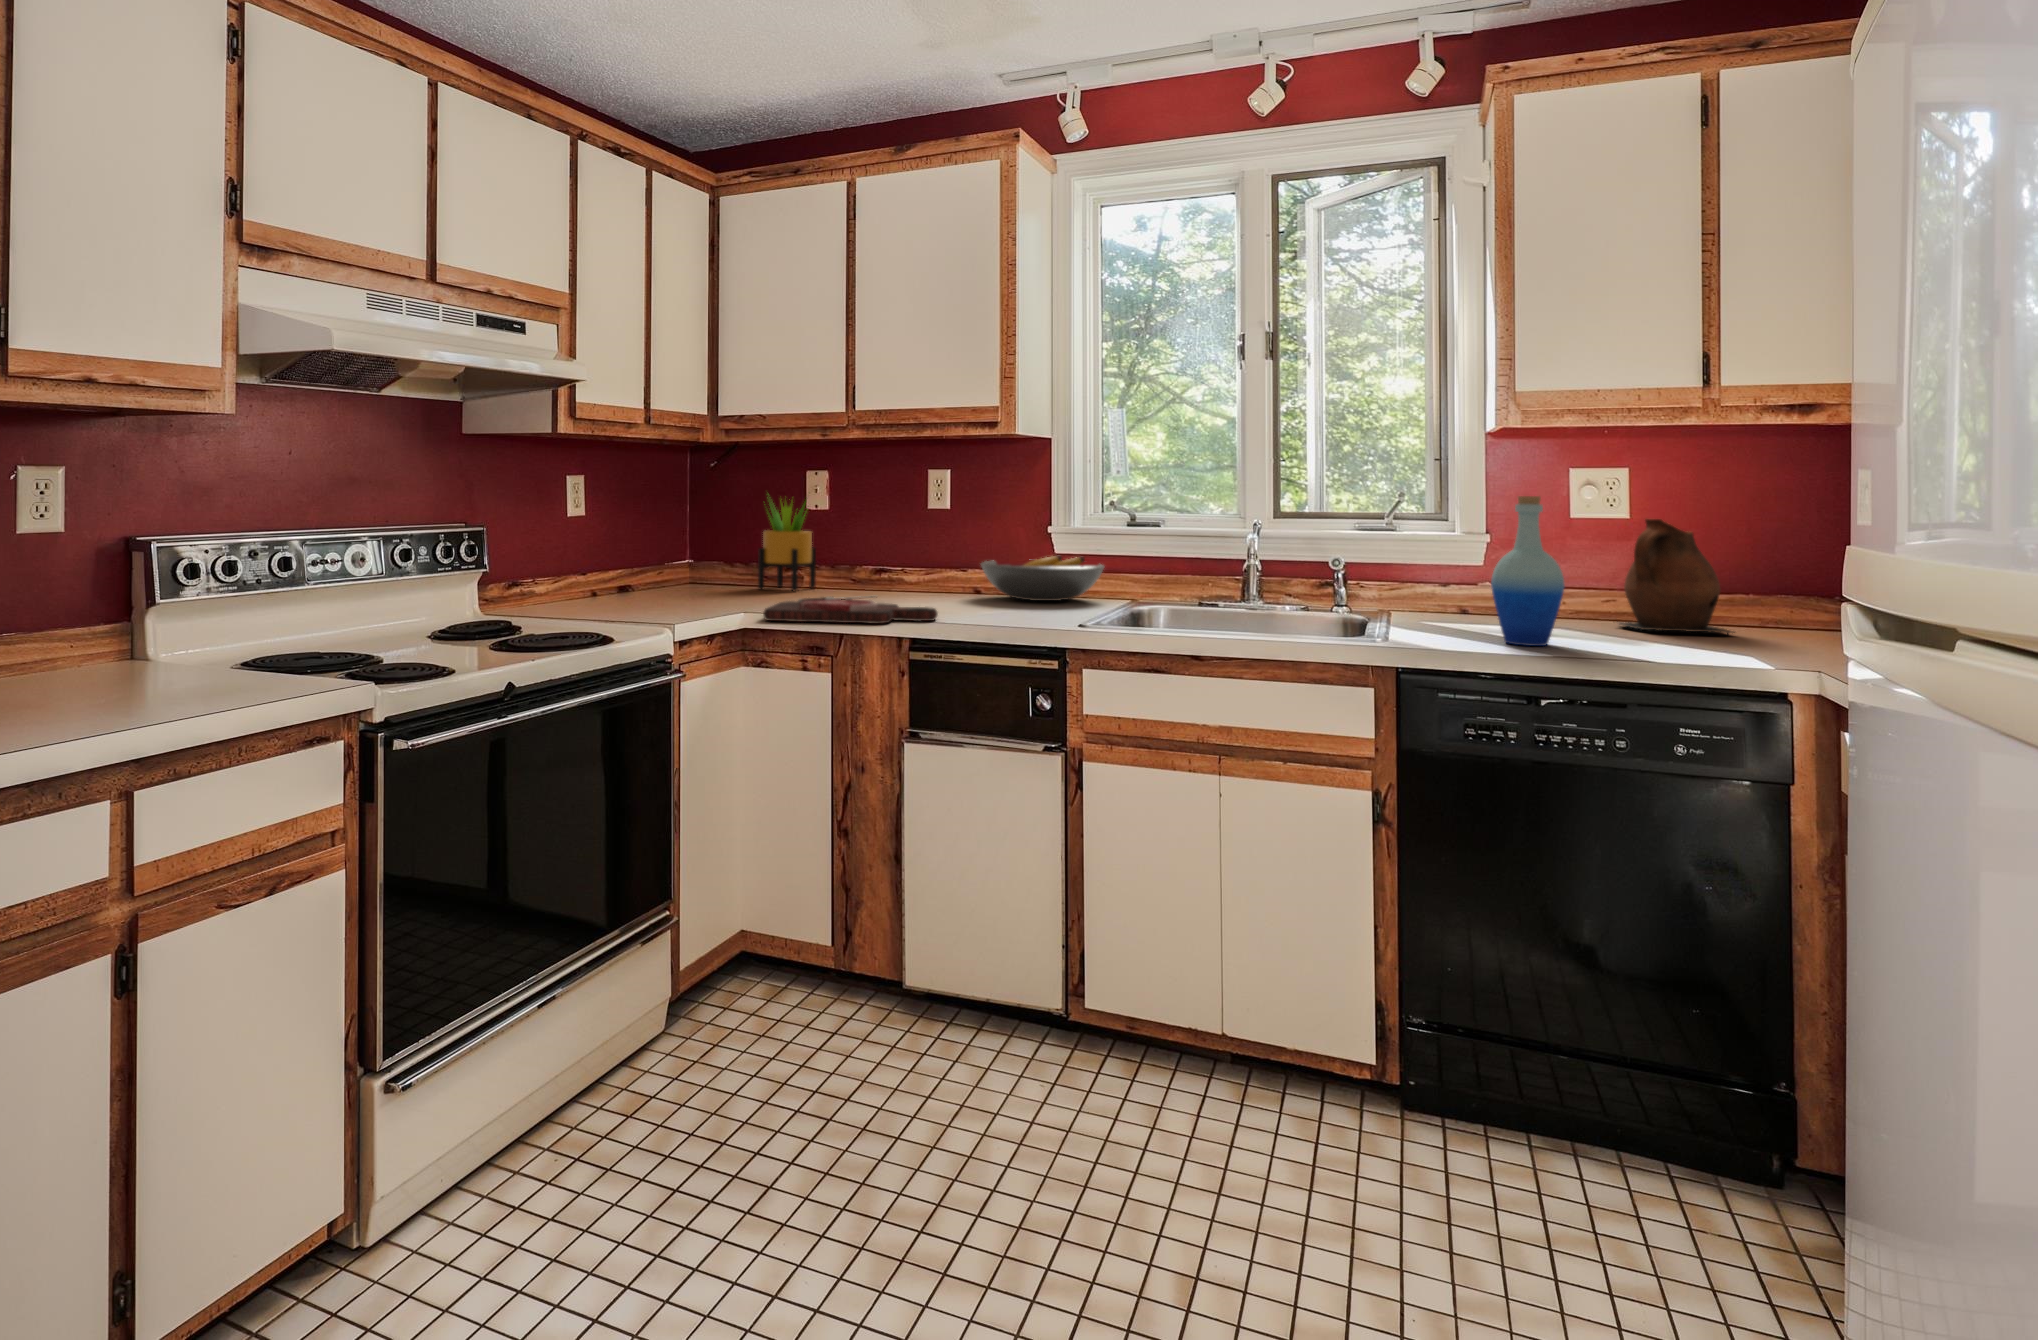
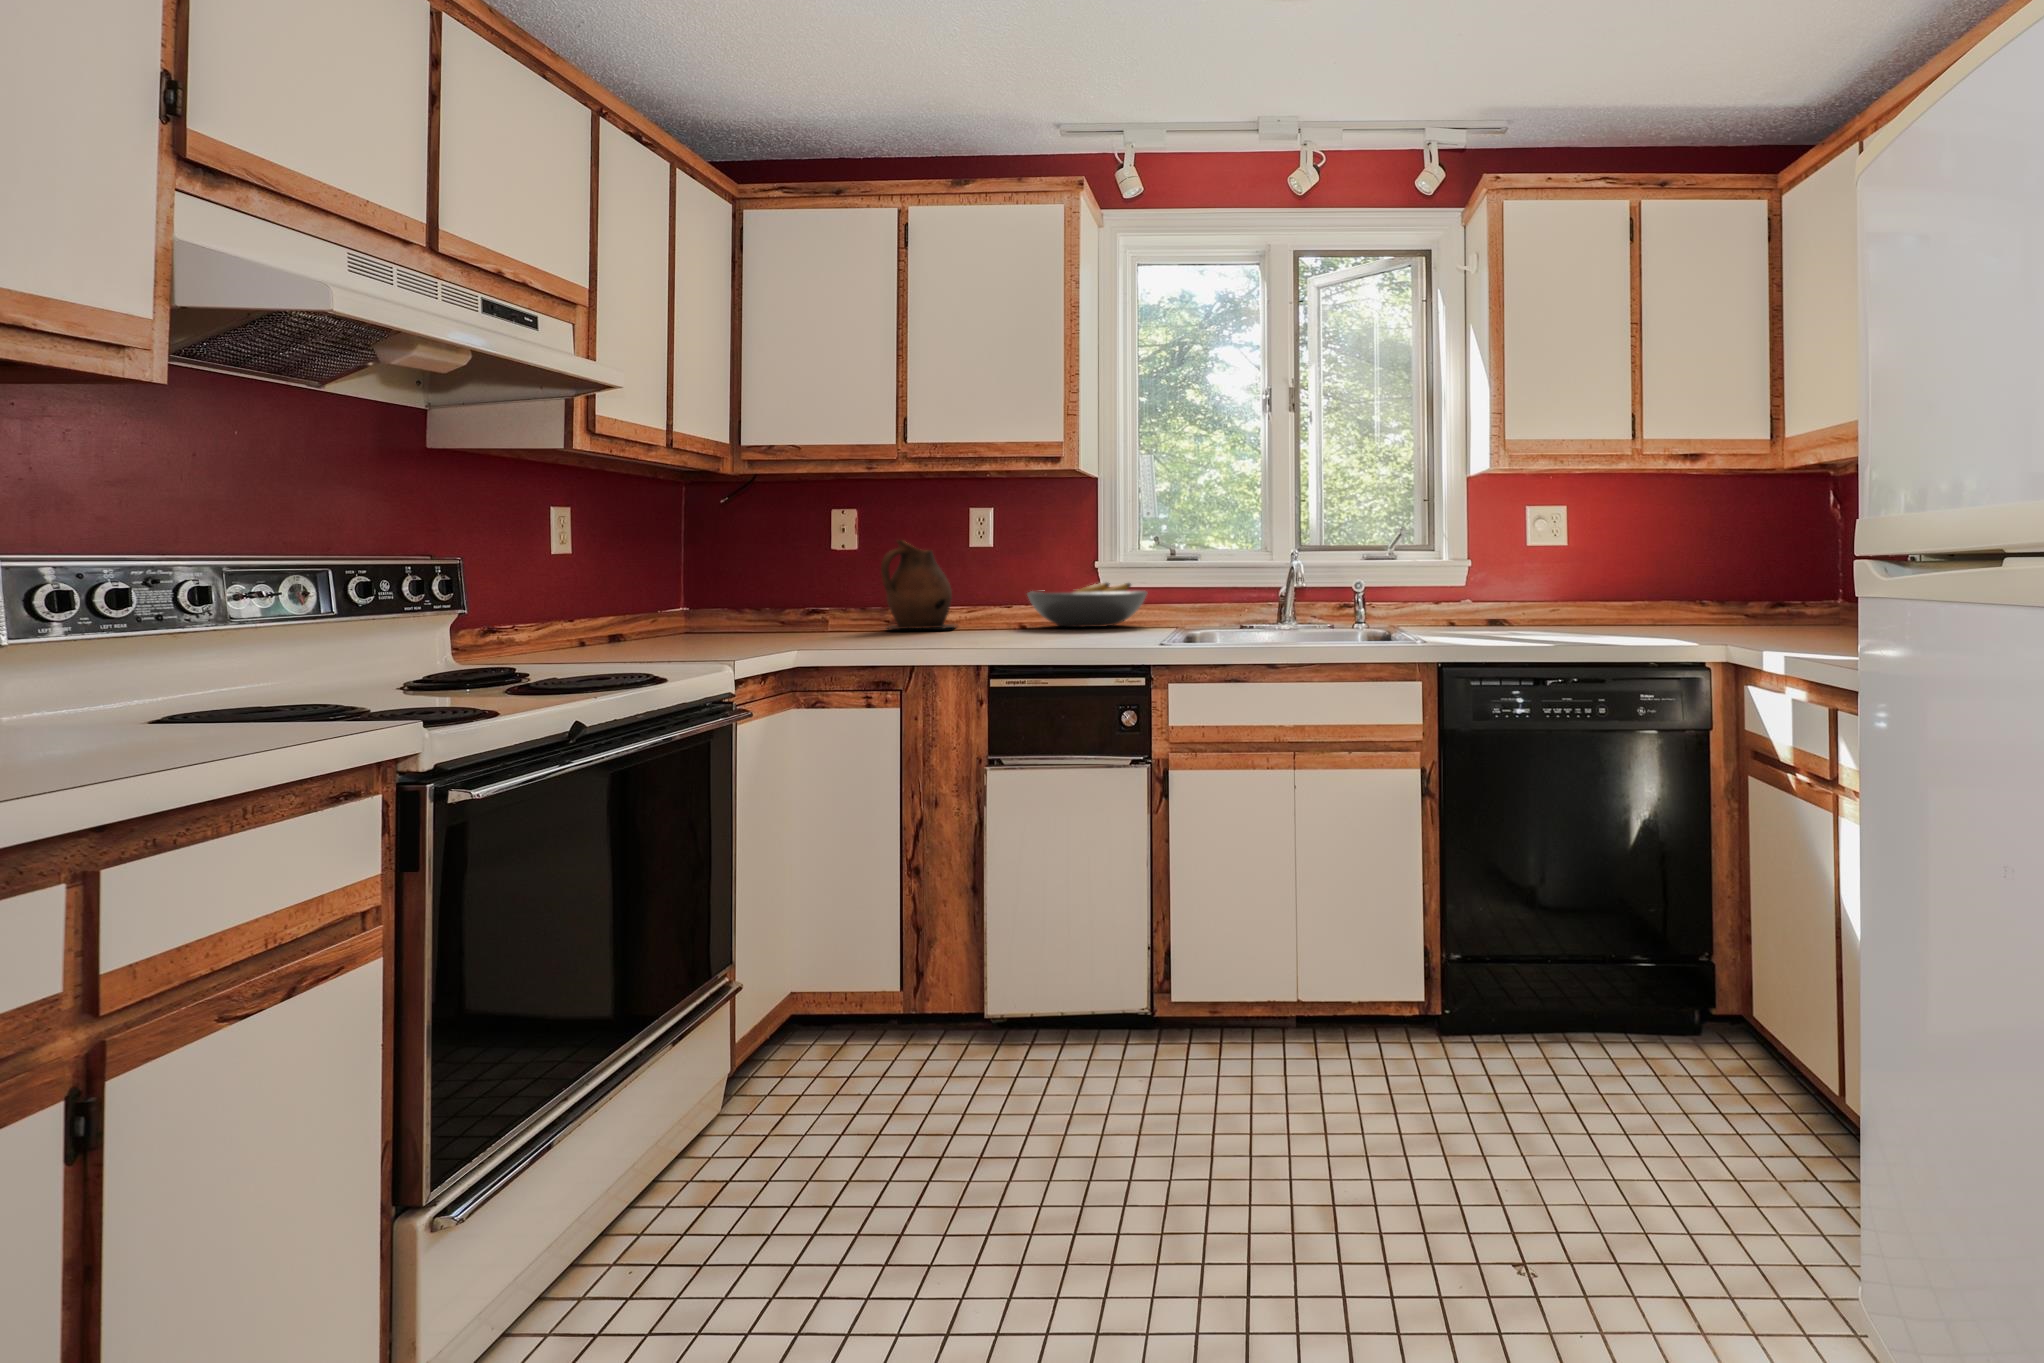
bottle: present [1491,496,1565,646] -> none [1492,513,1546,636]
potted plant: present [758,499,816,591] -> none [779,523,843,631]
ceramic pitcher: present [1620,519,1733,634] -> present [881,540,956,629]
cutting board: present [763,596,938,624] -> none [825,622,1011,652]

